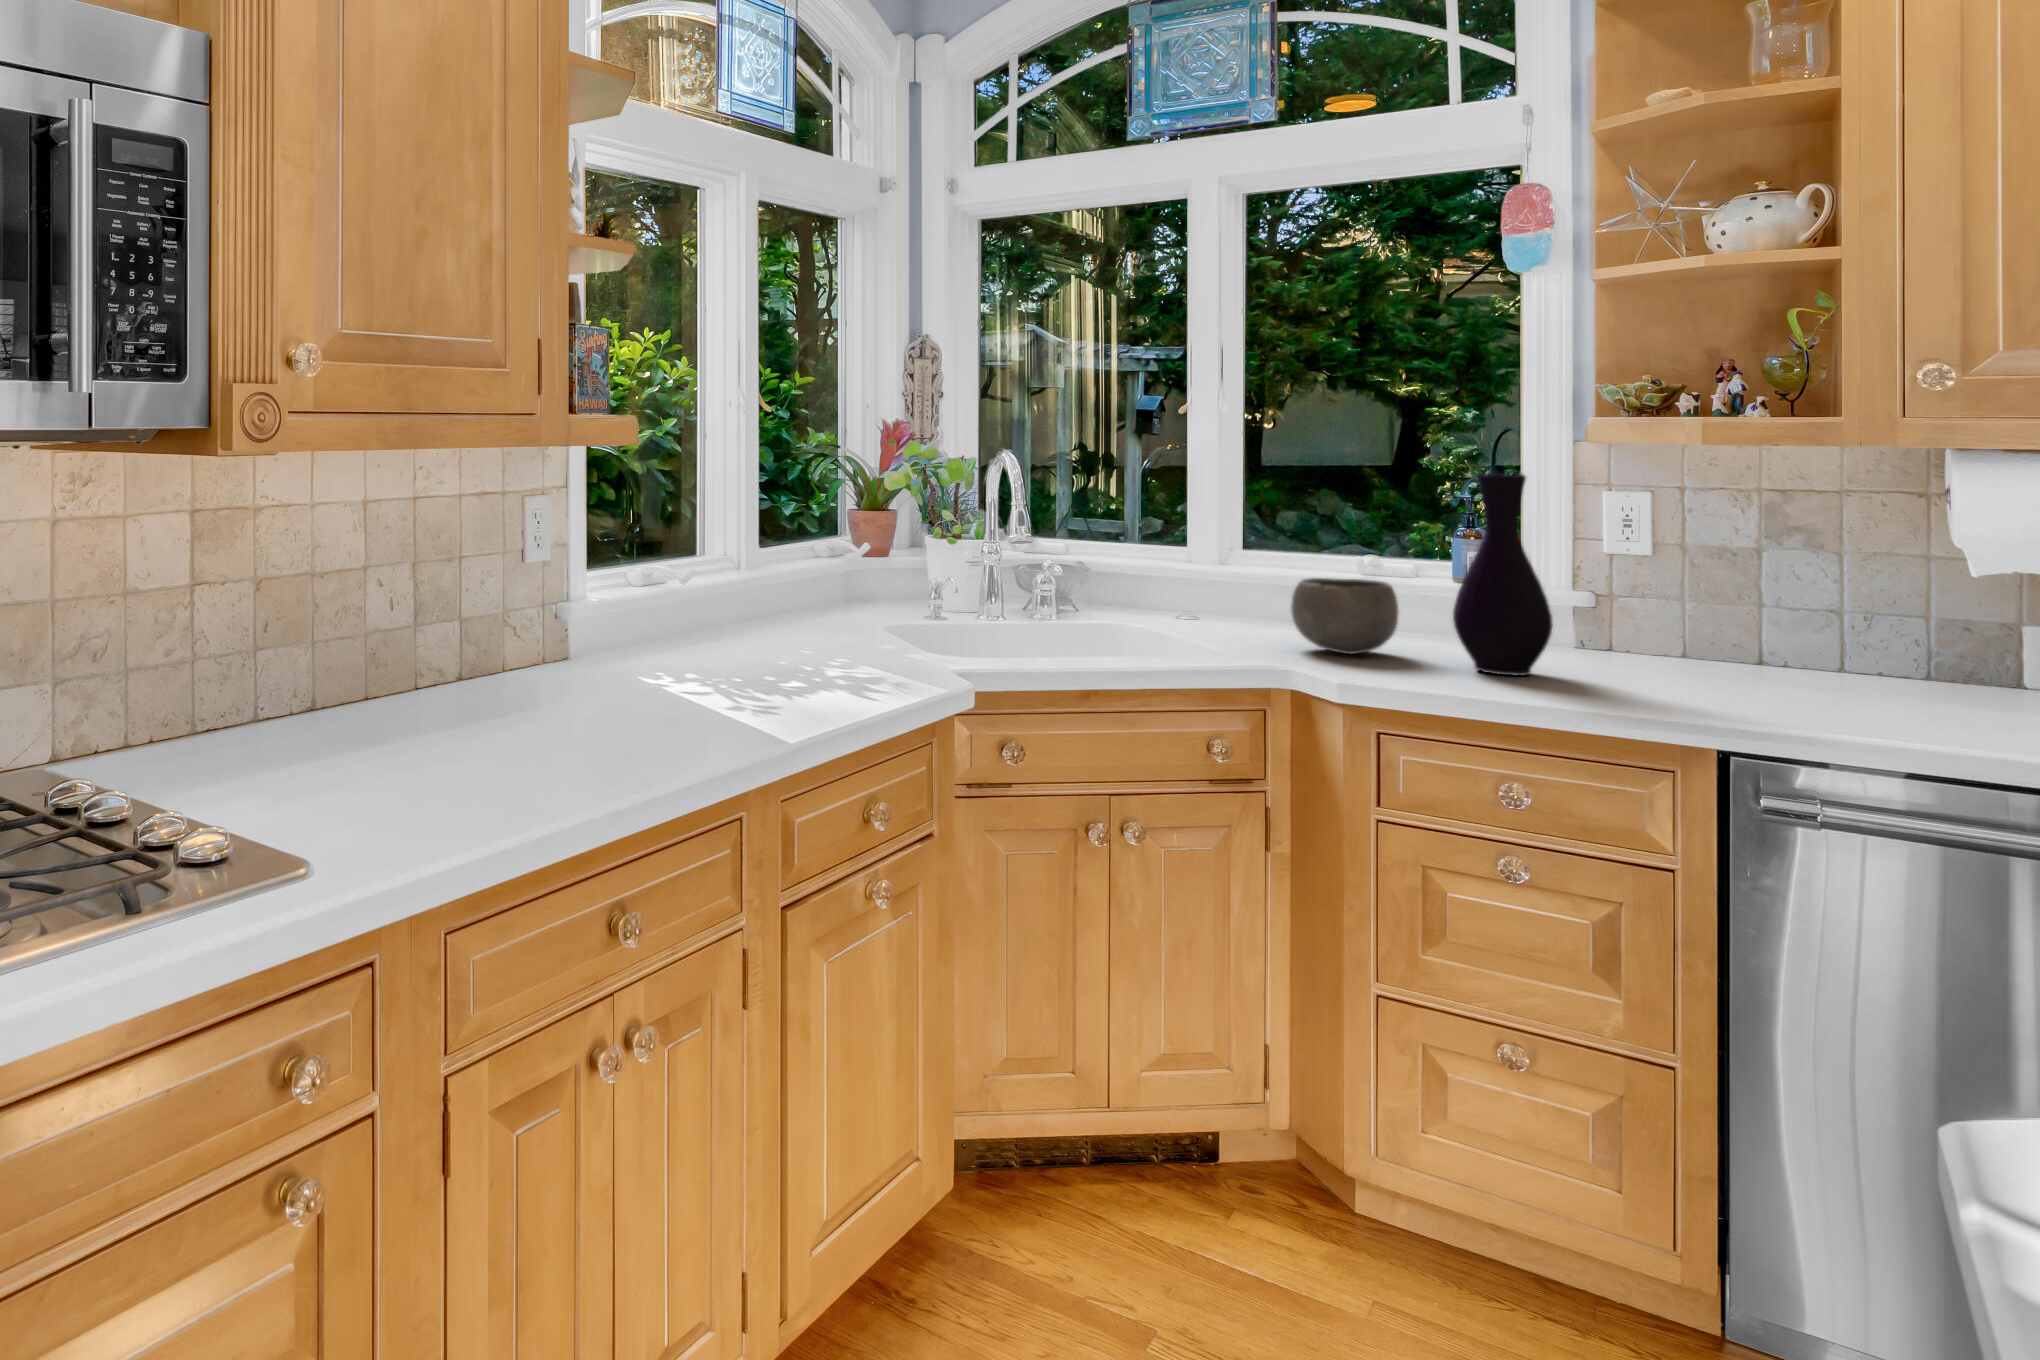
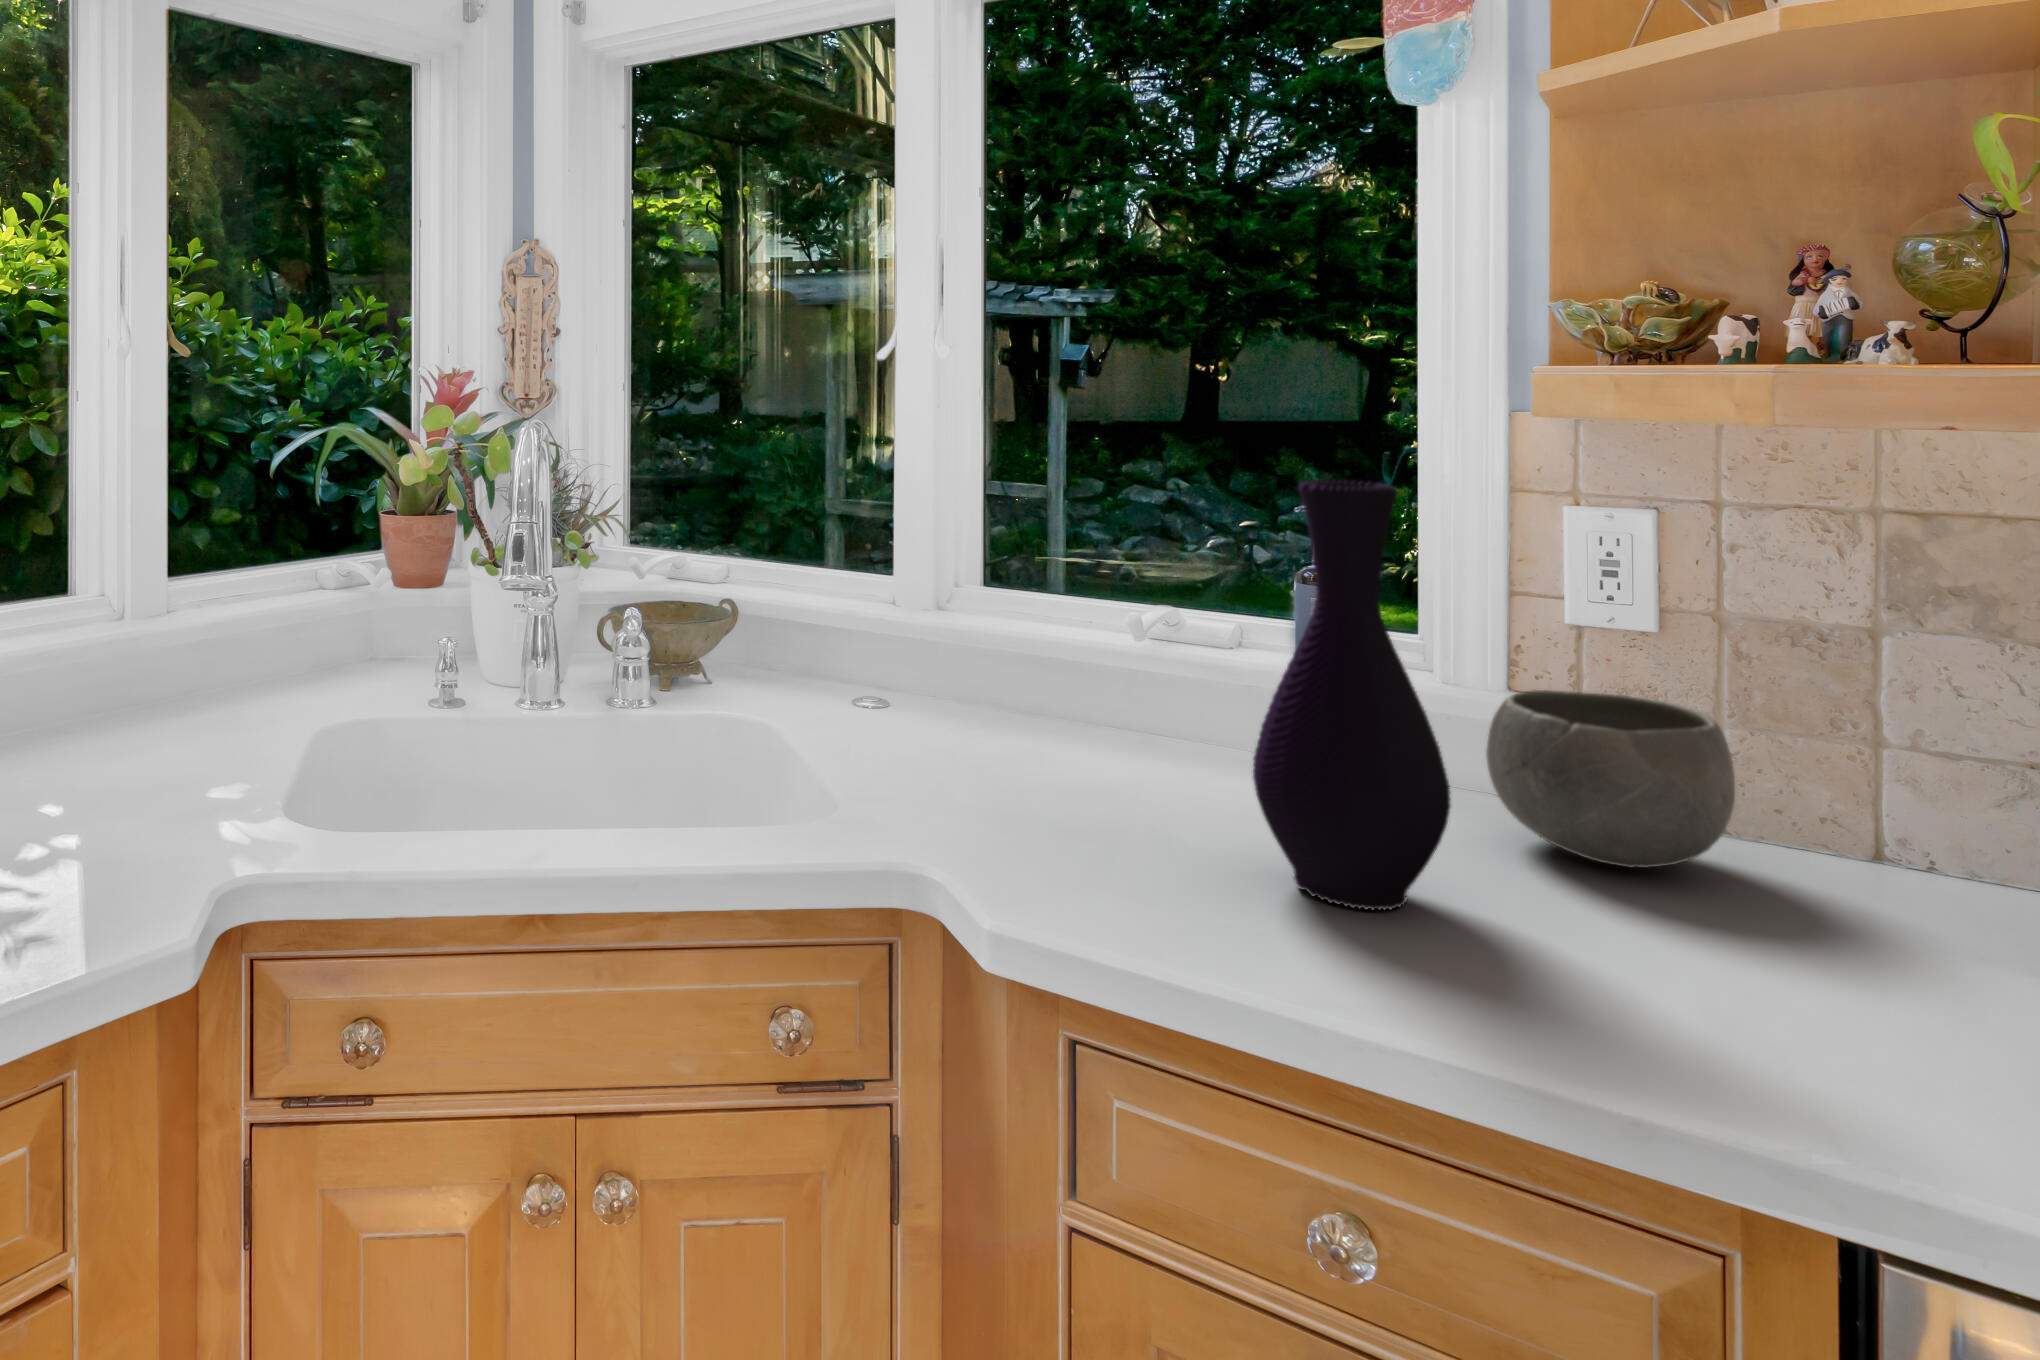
ceramic bowl: present [1291,578,1398,654] -> present [1486,690,1735,868]

